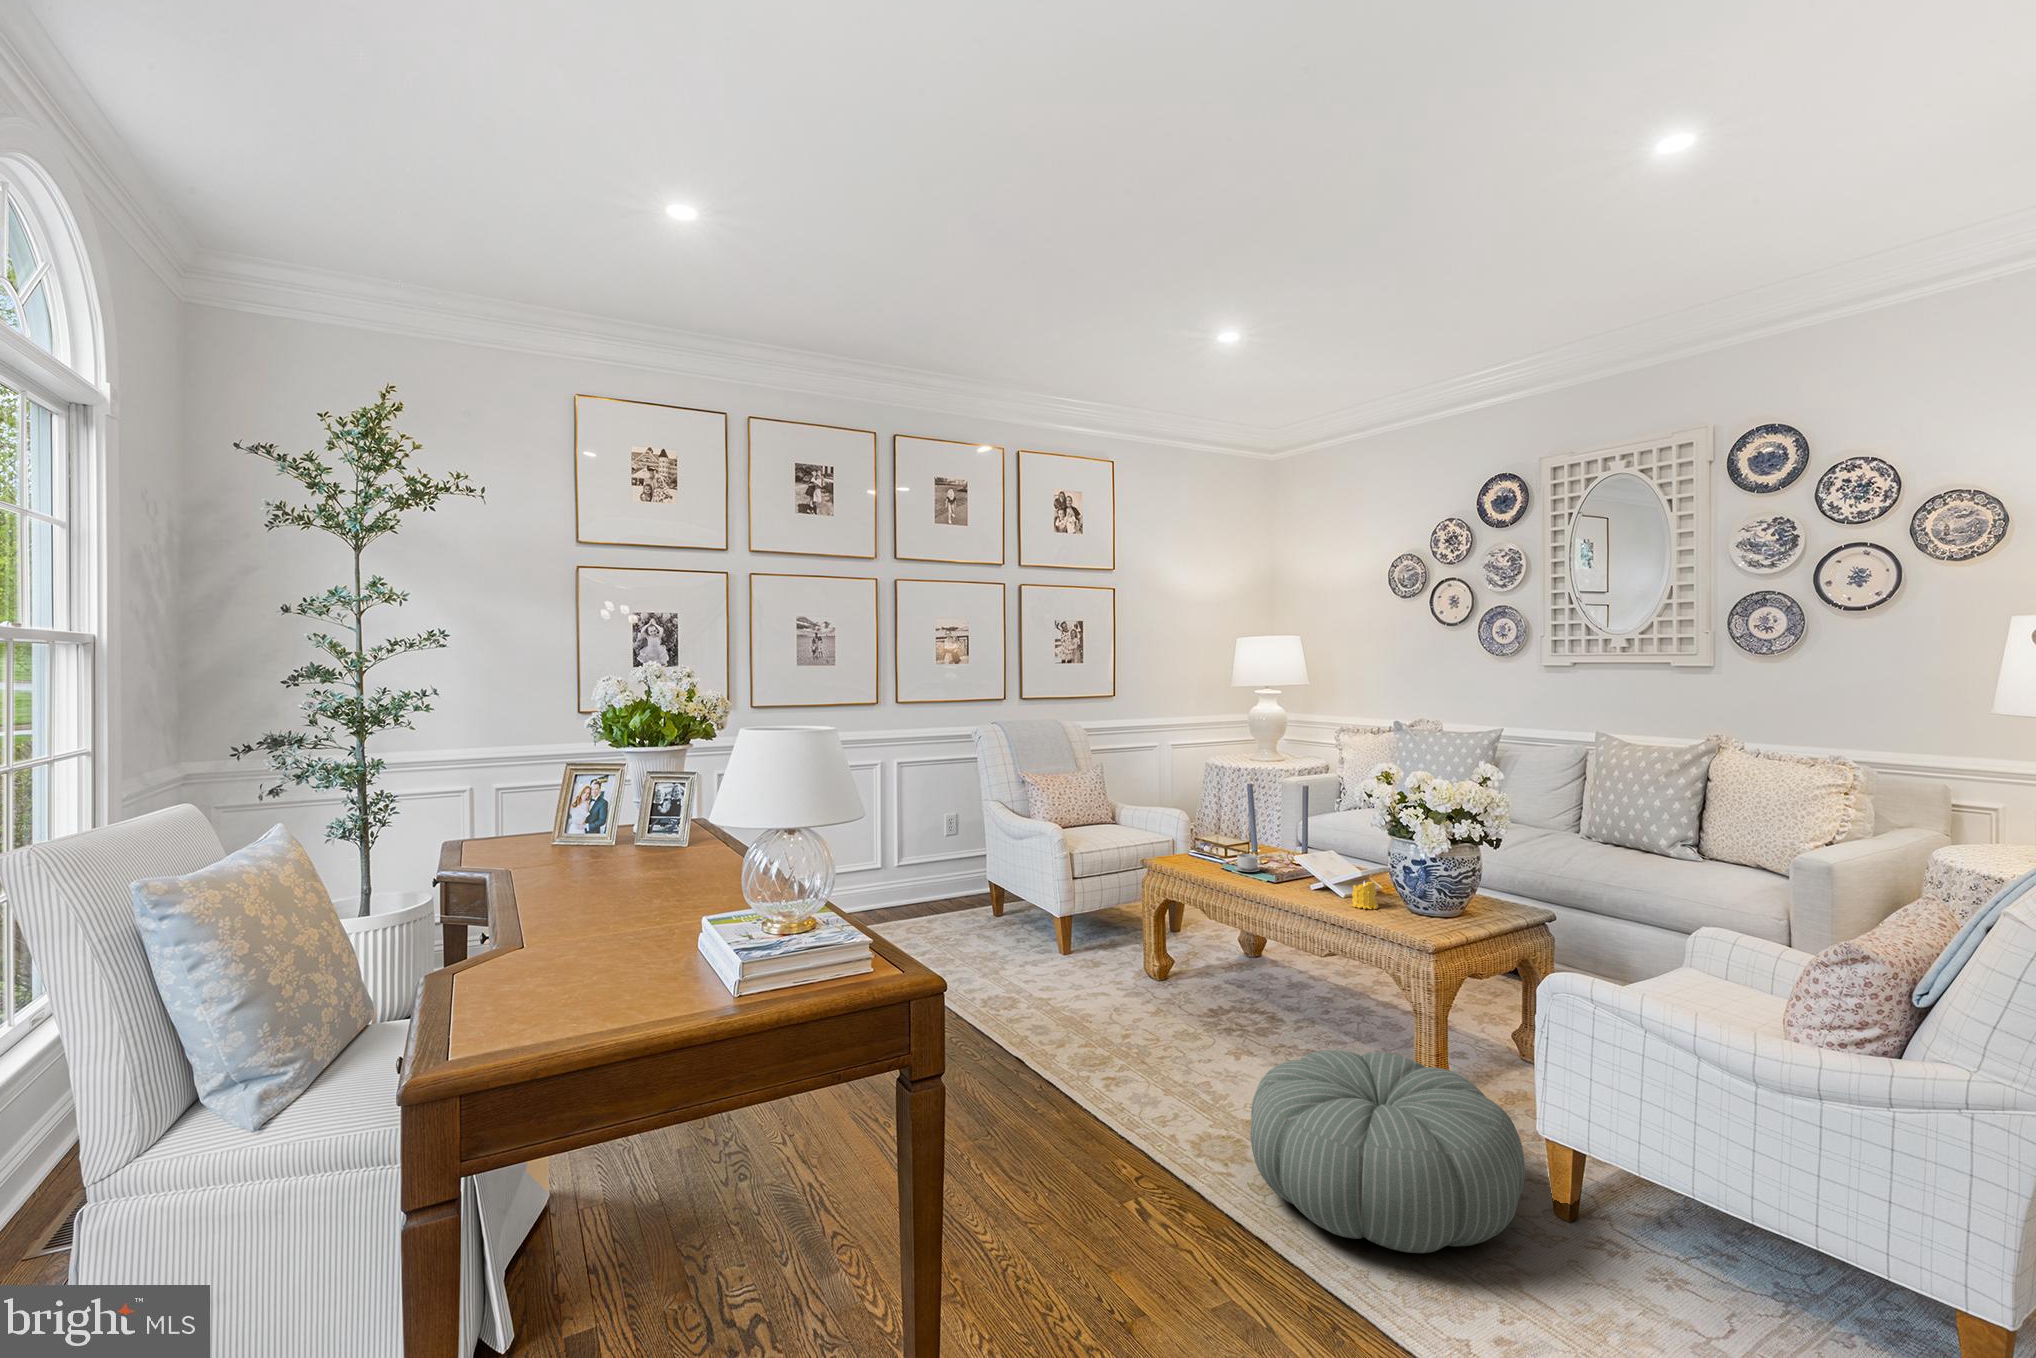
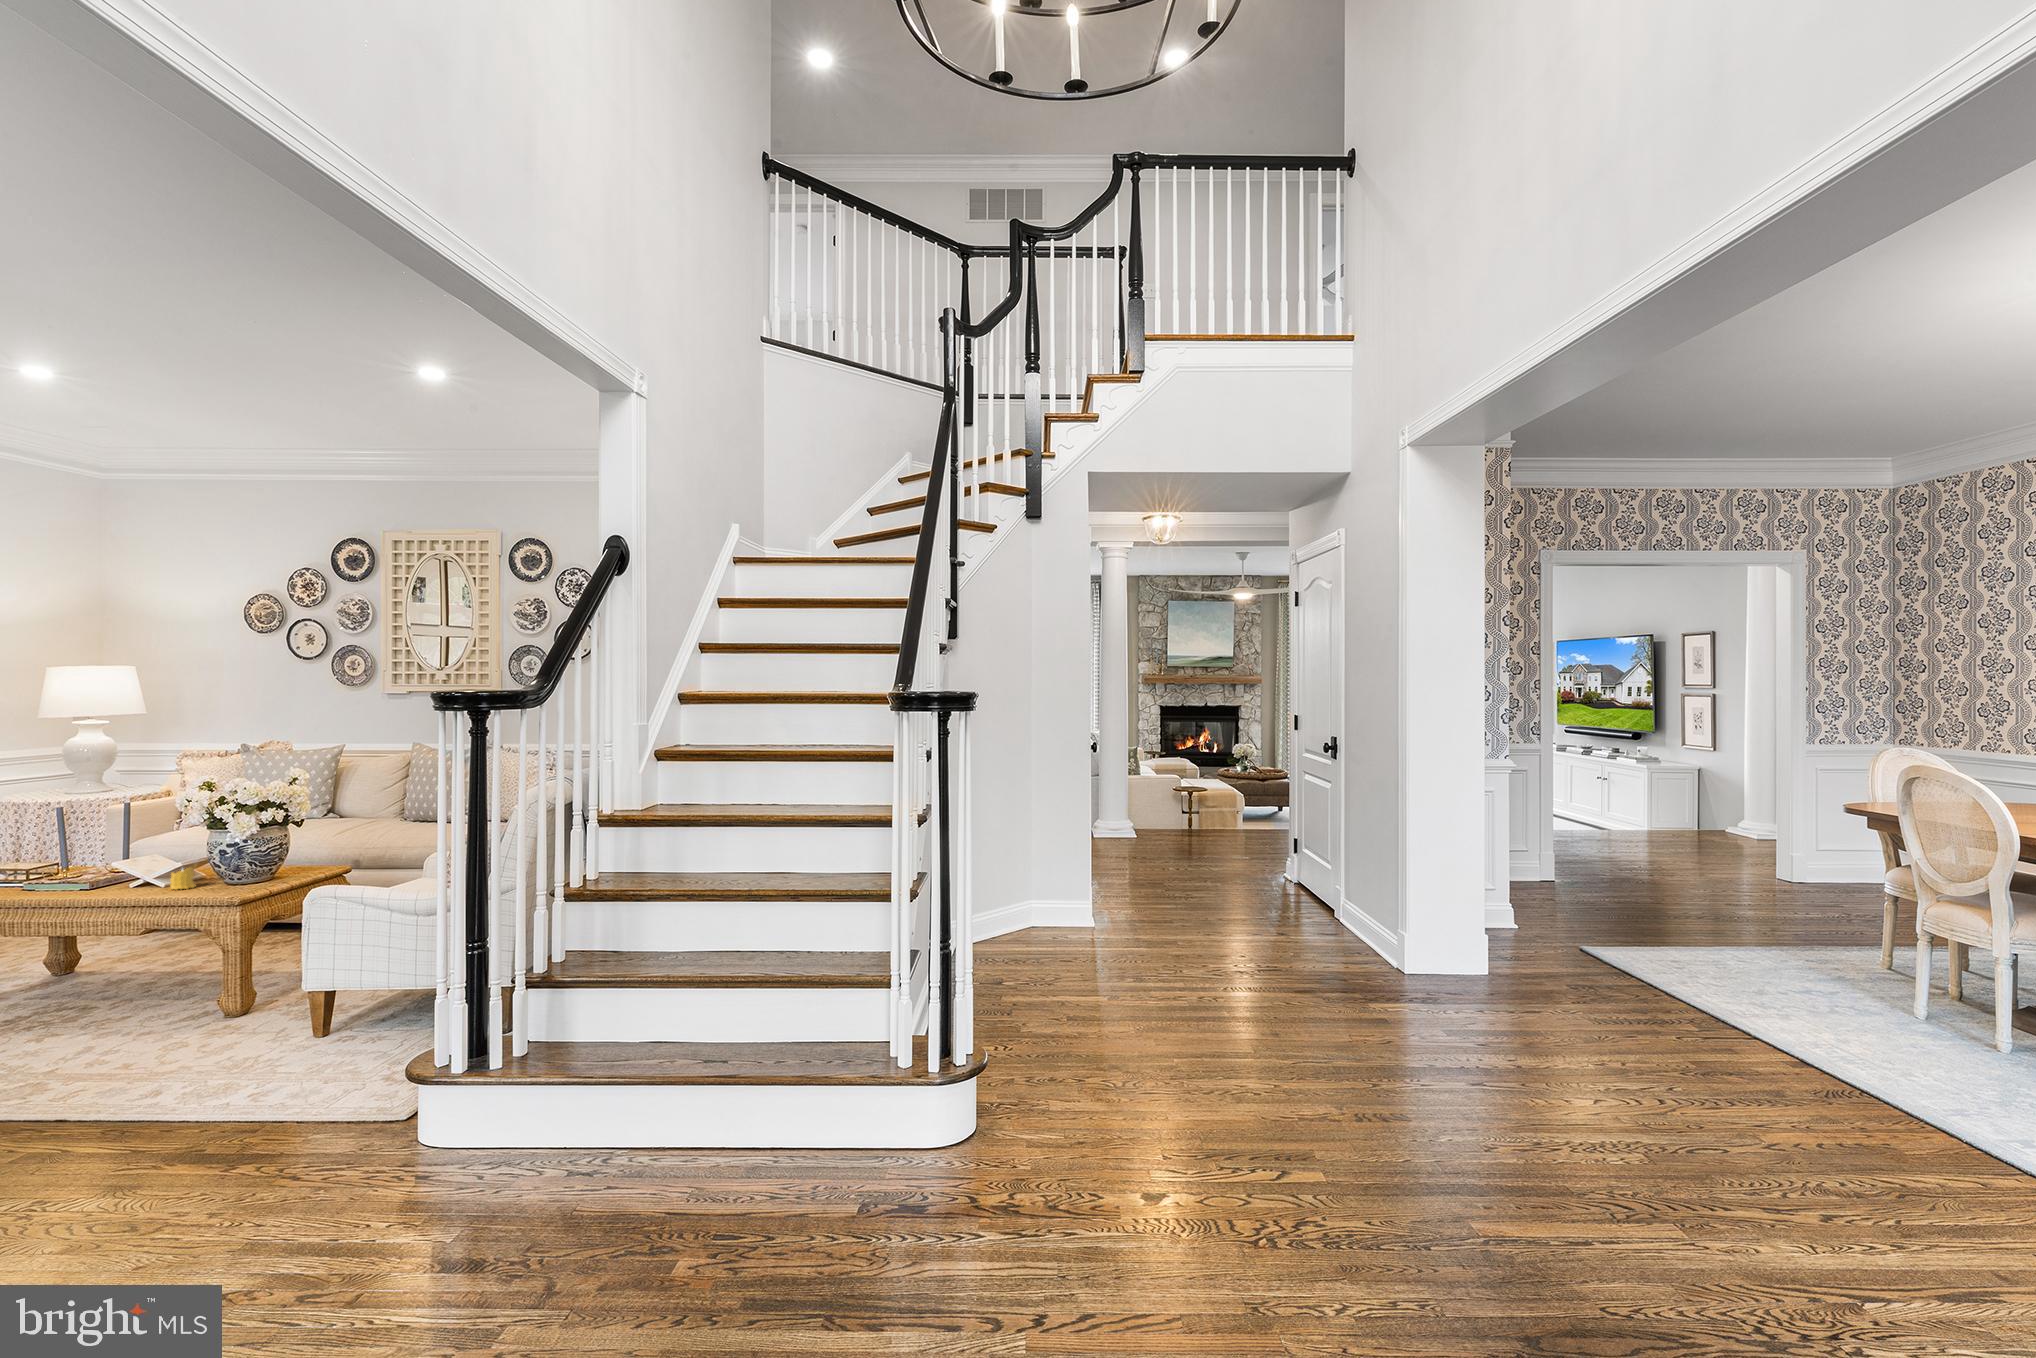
teacup: present [1235,854,1262,872] -> none [39,864,76,884]
pouf: present [1251,1050,1525,1253] -> none [47,977,289,1098]

